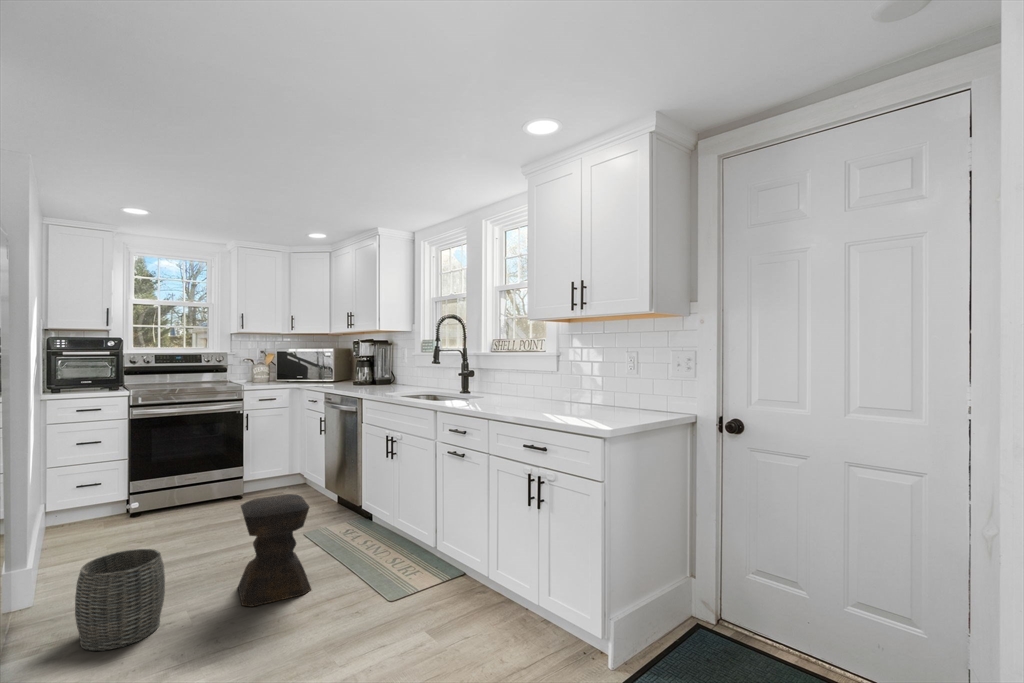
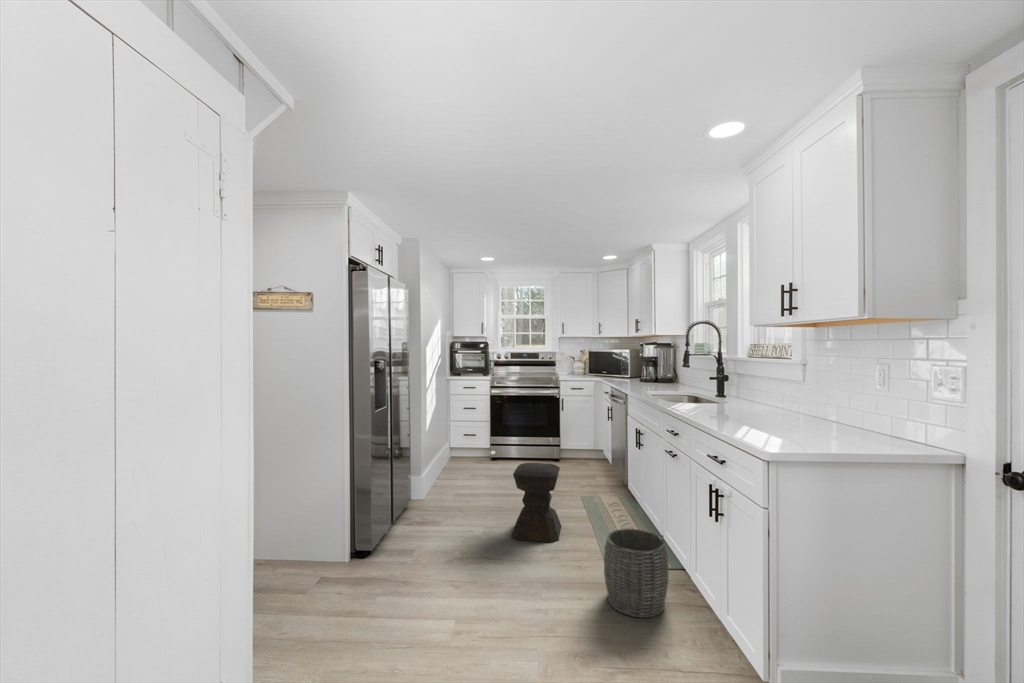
woven basket: present [75,549,165,651] -> present [604,529,669,618]

